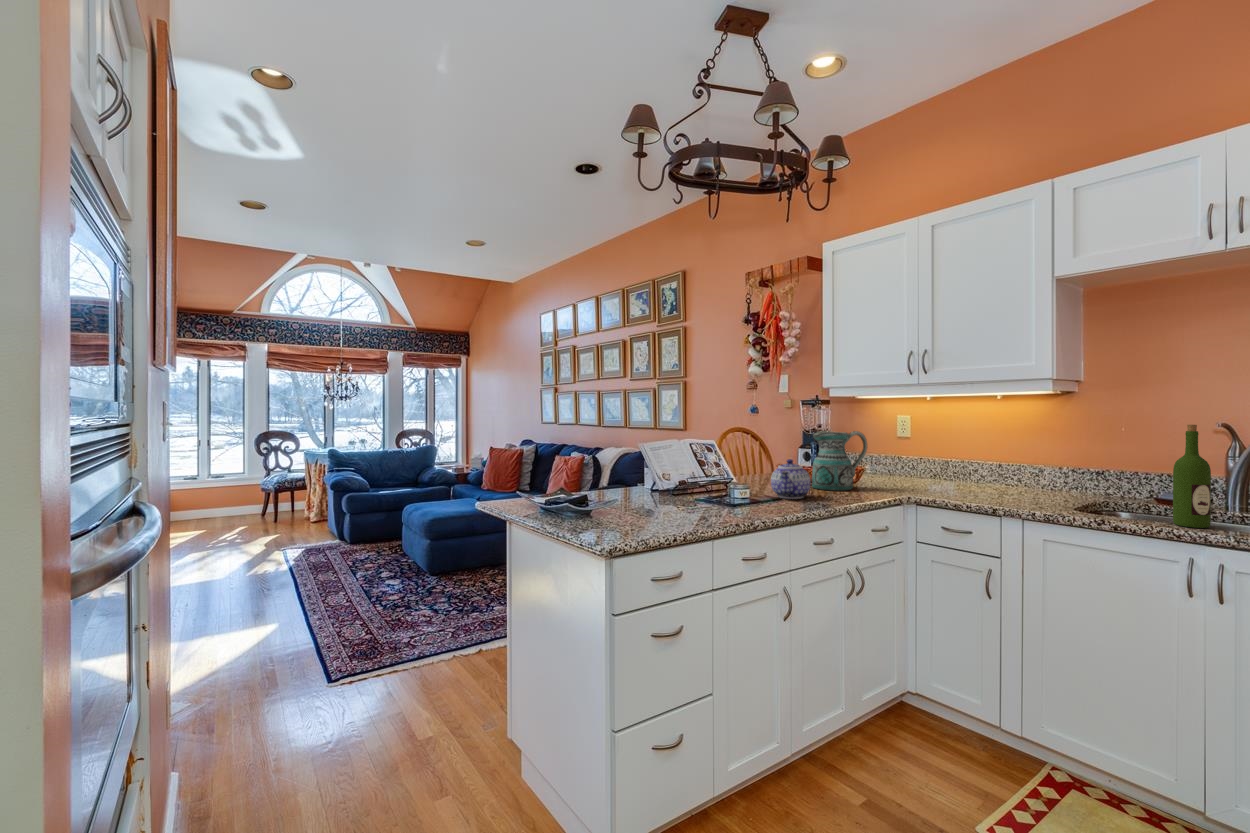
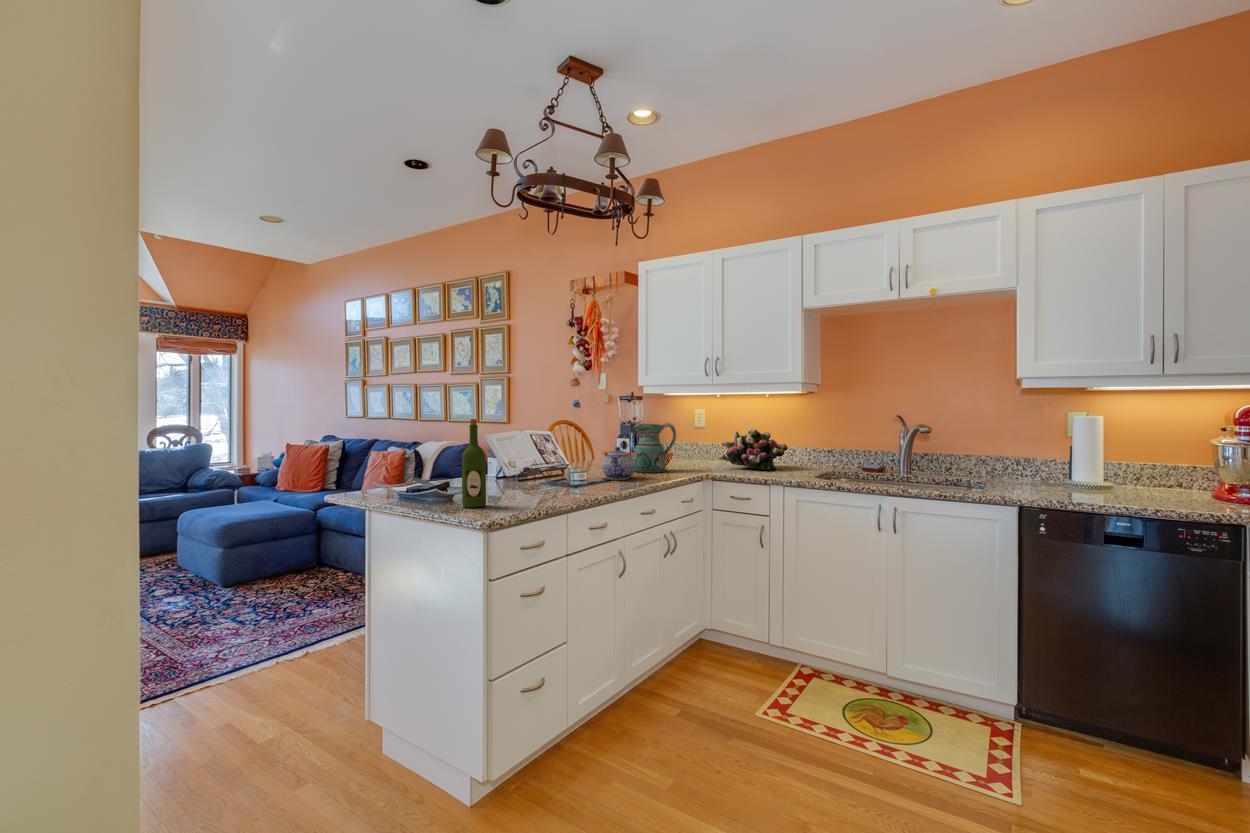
wine bottle: present [1173,425,1211,528] -> present [462,419,486,508]
flower arrangement: none [924,438,1026,494] -> present [718,428,788,470]

